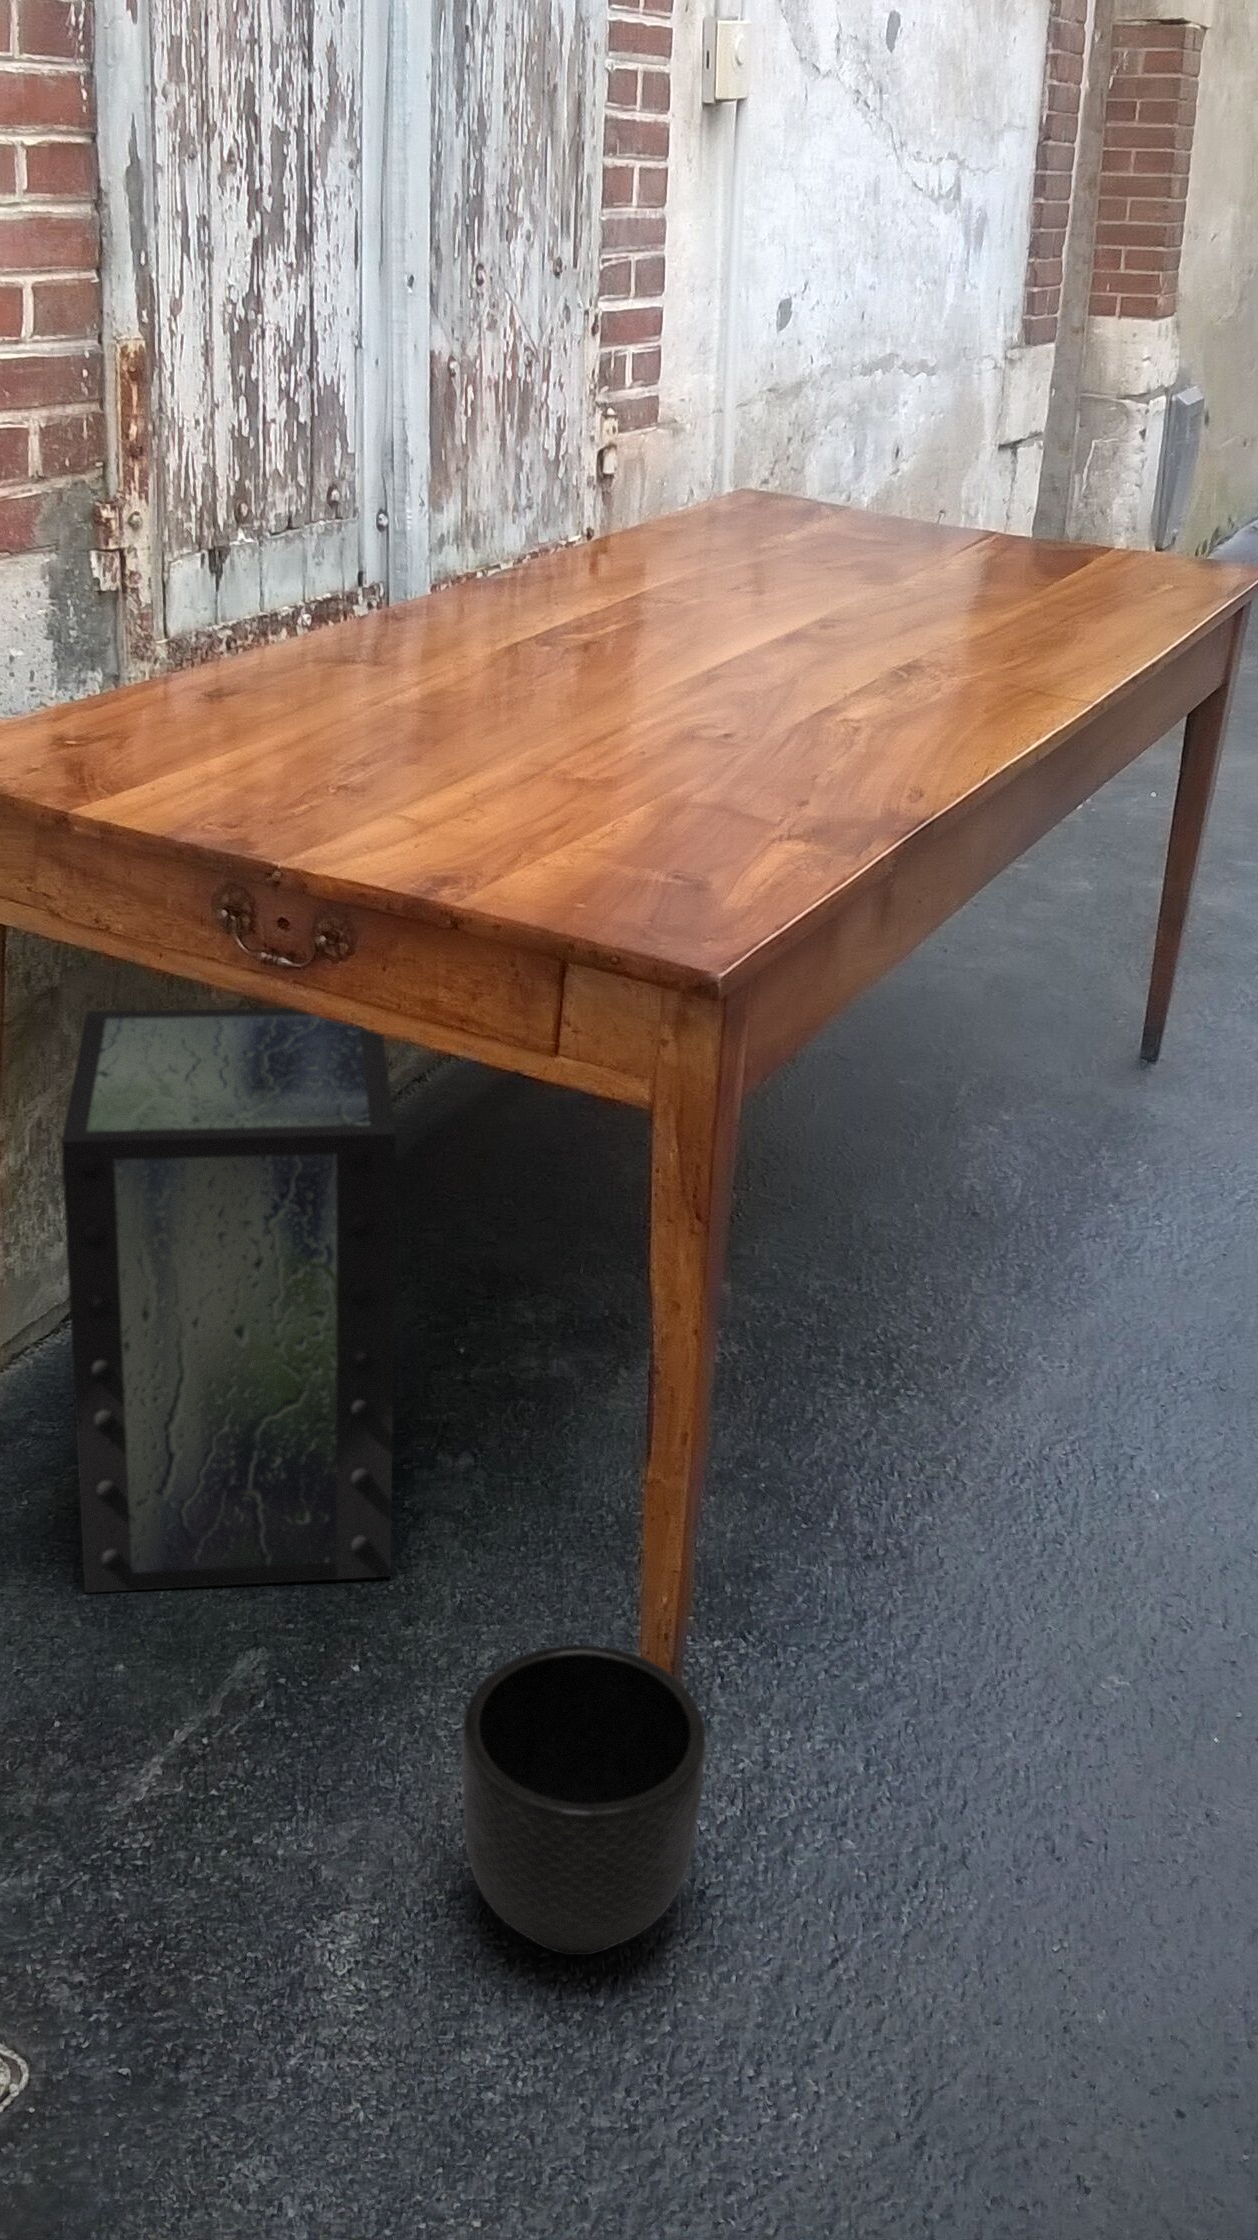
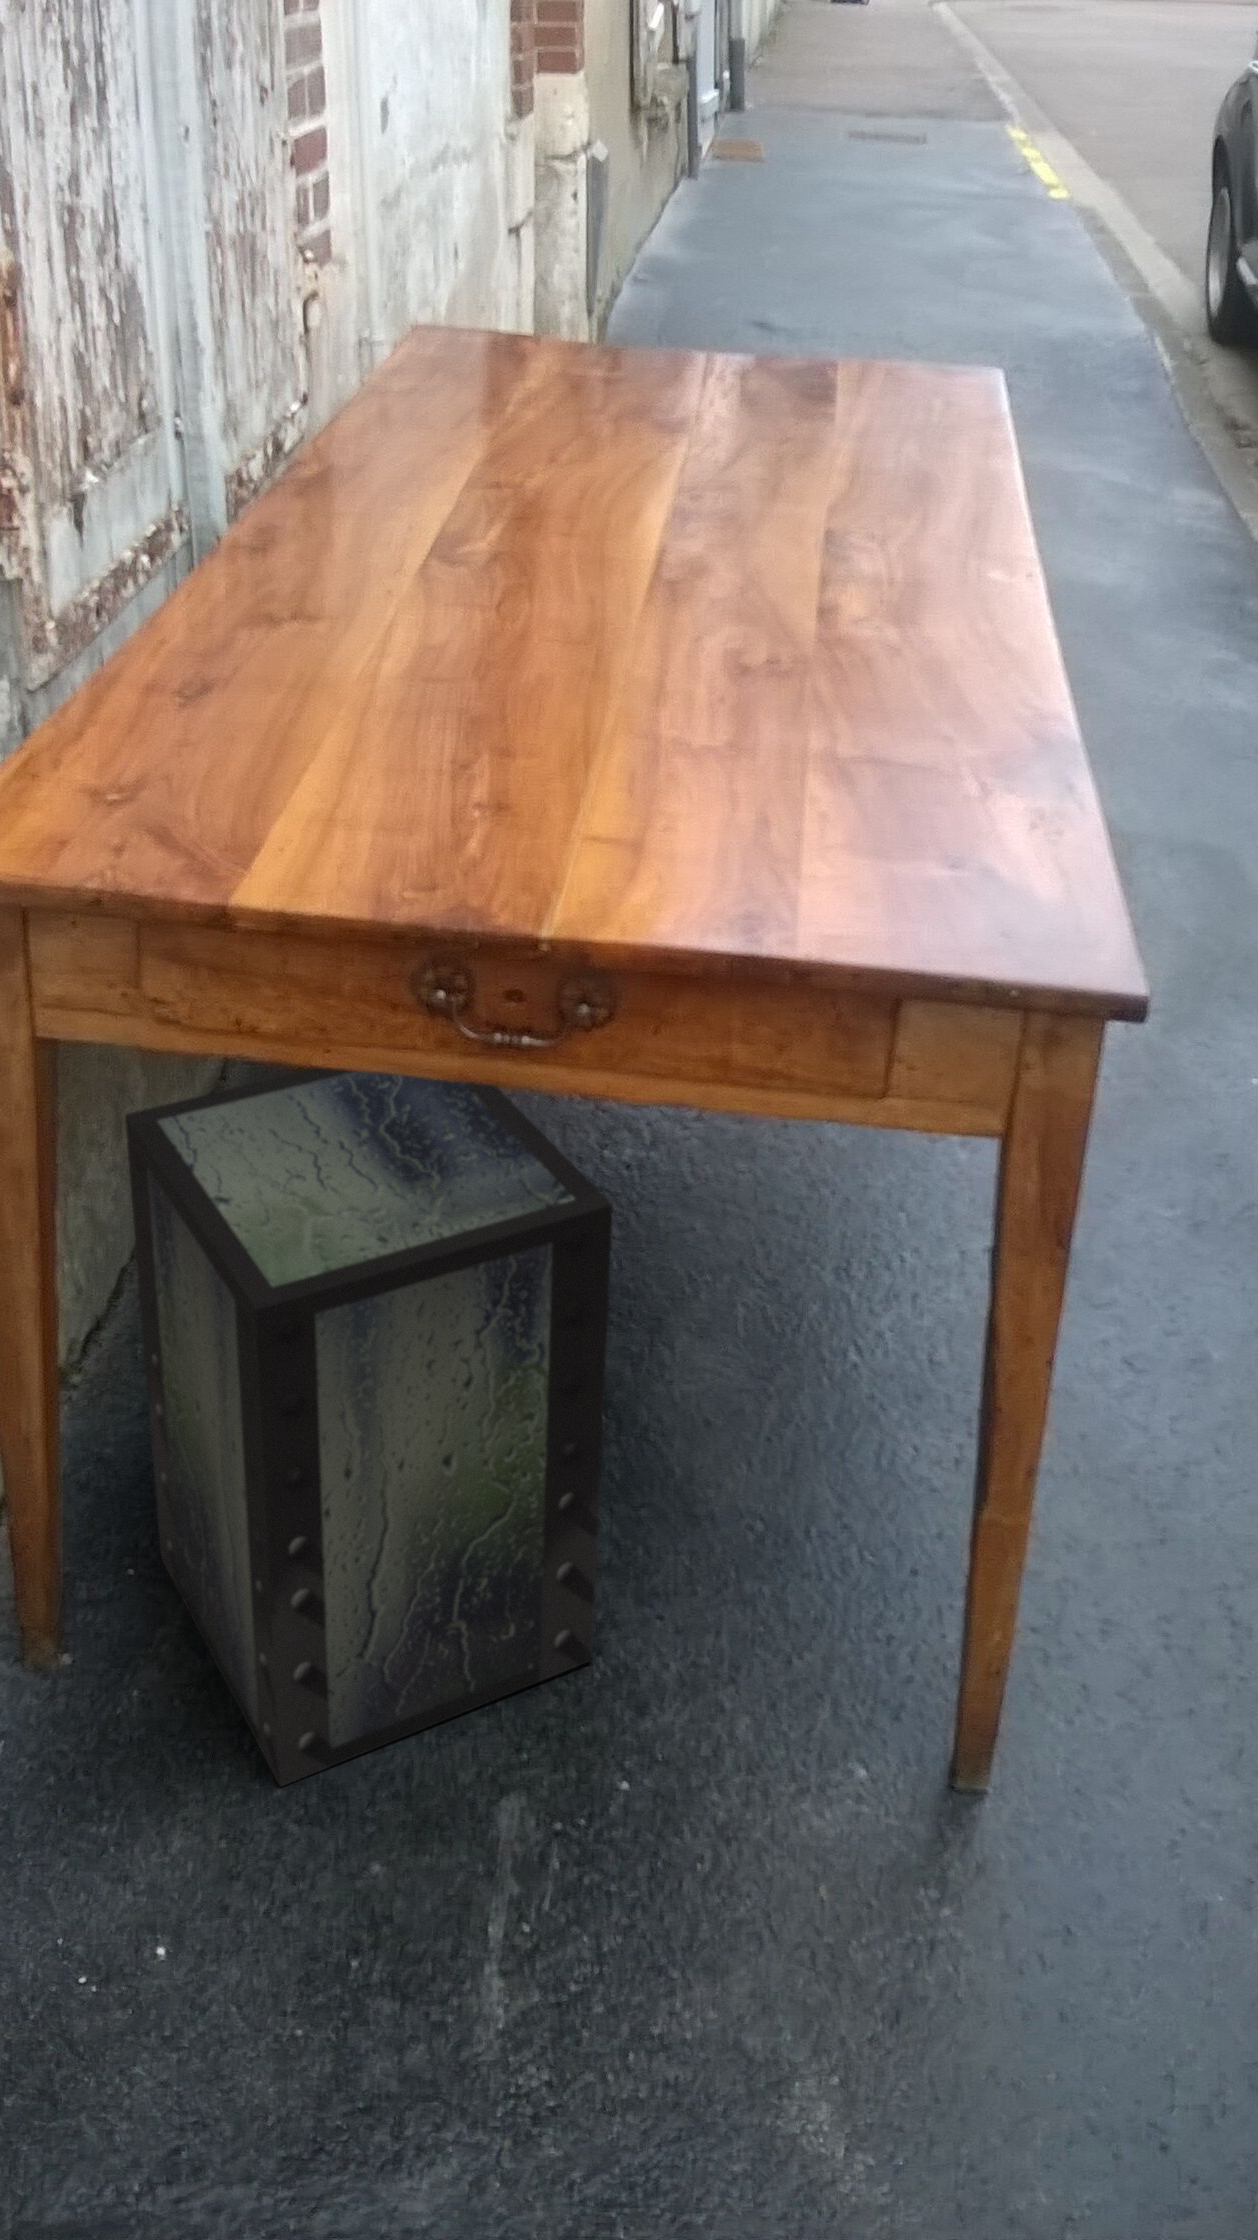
planter: present [462,1645,706,1955] -> none [896,1711,1170,2045]

